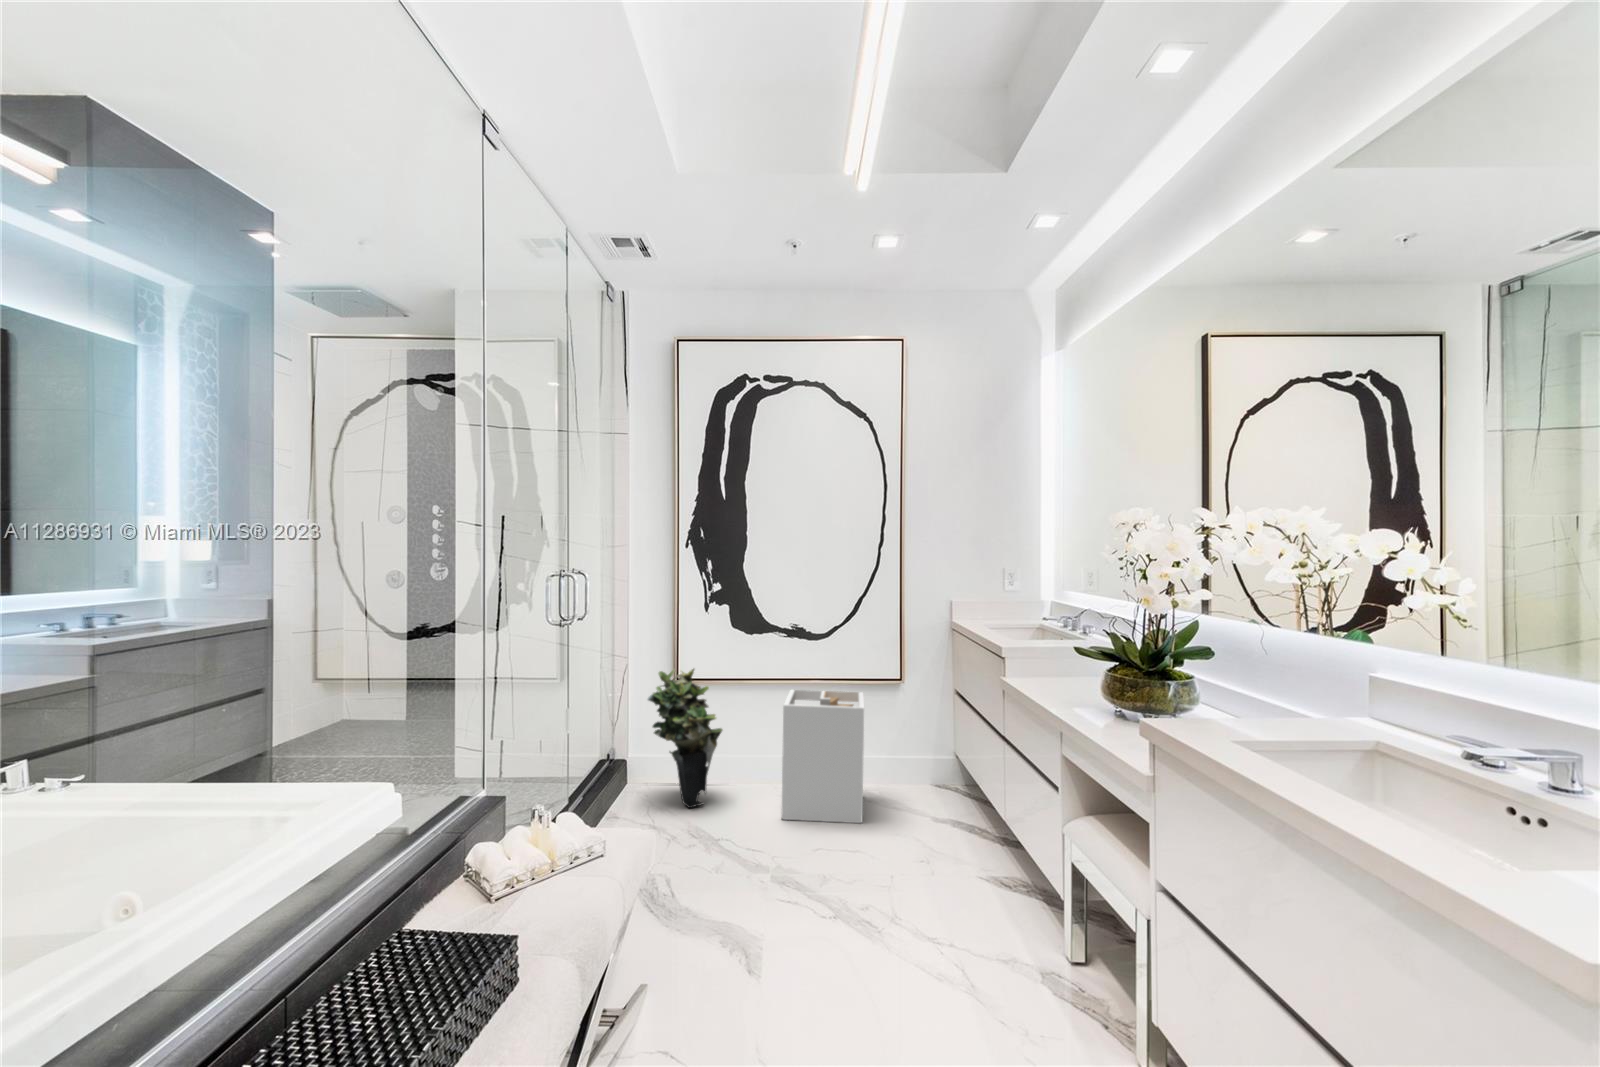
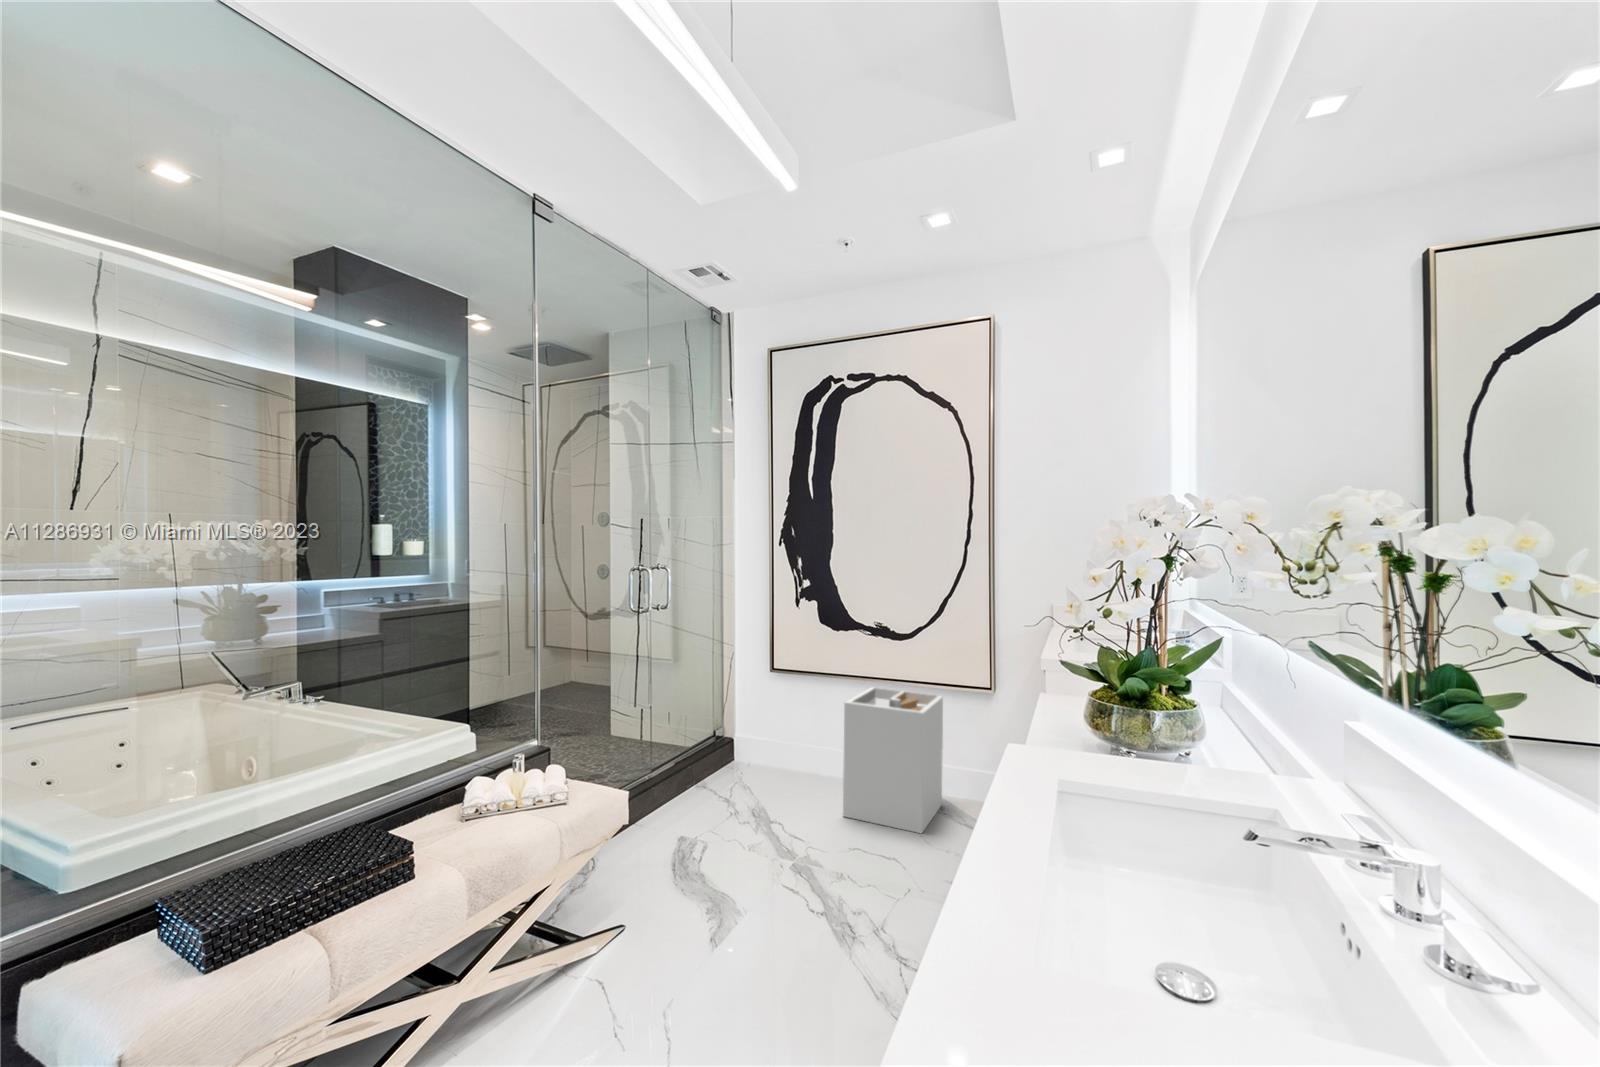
potted plant: present [648,669,722,808] -> none [734,659,805,792]

